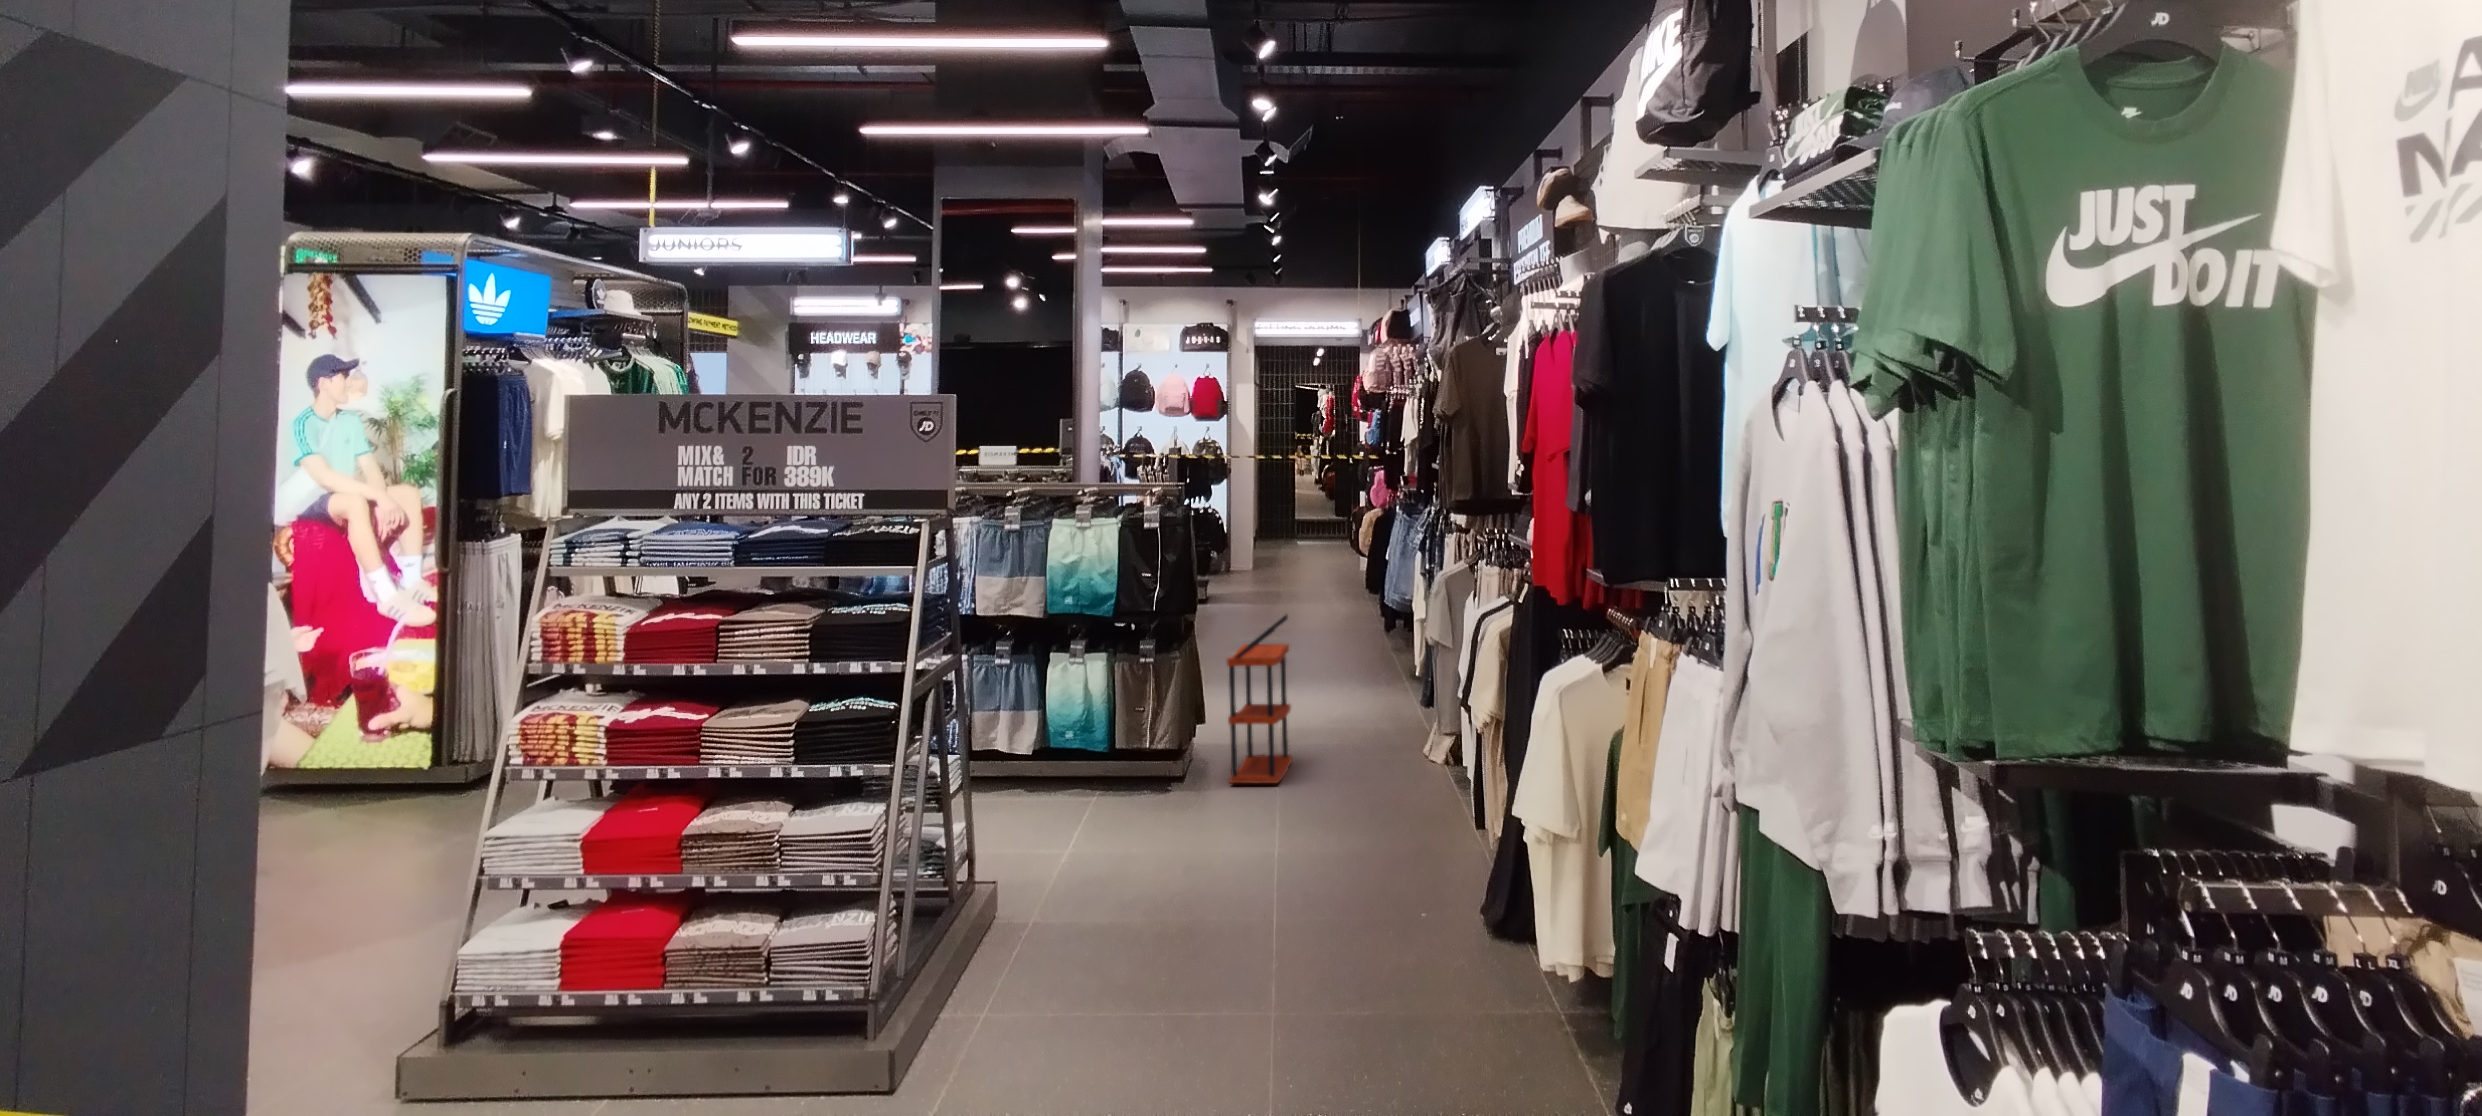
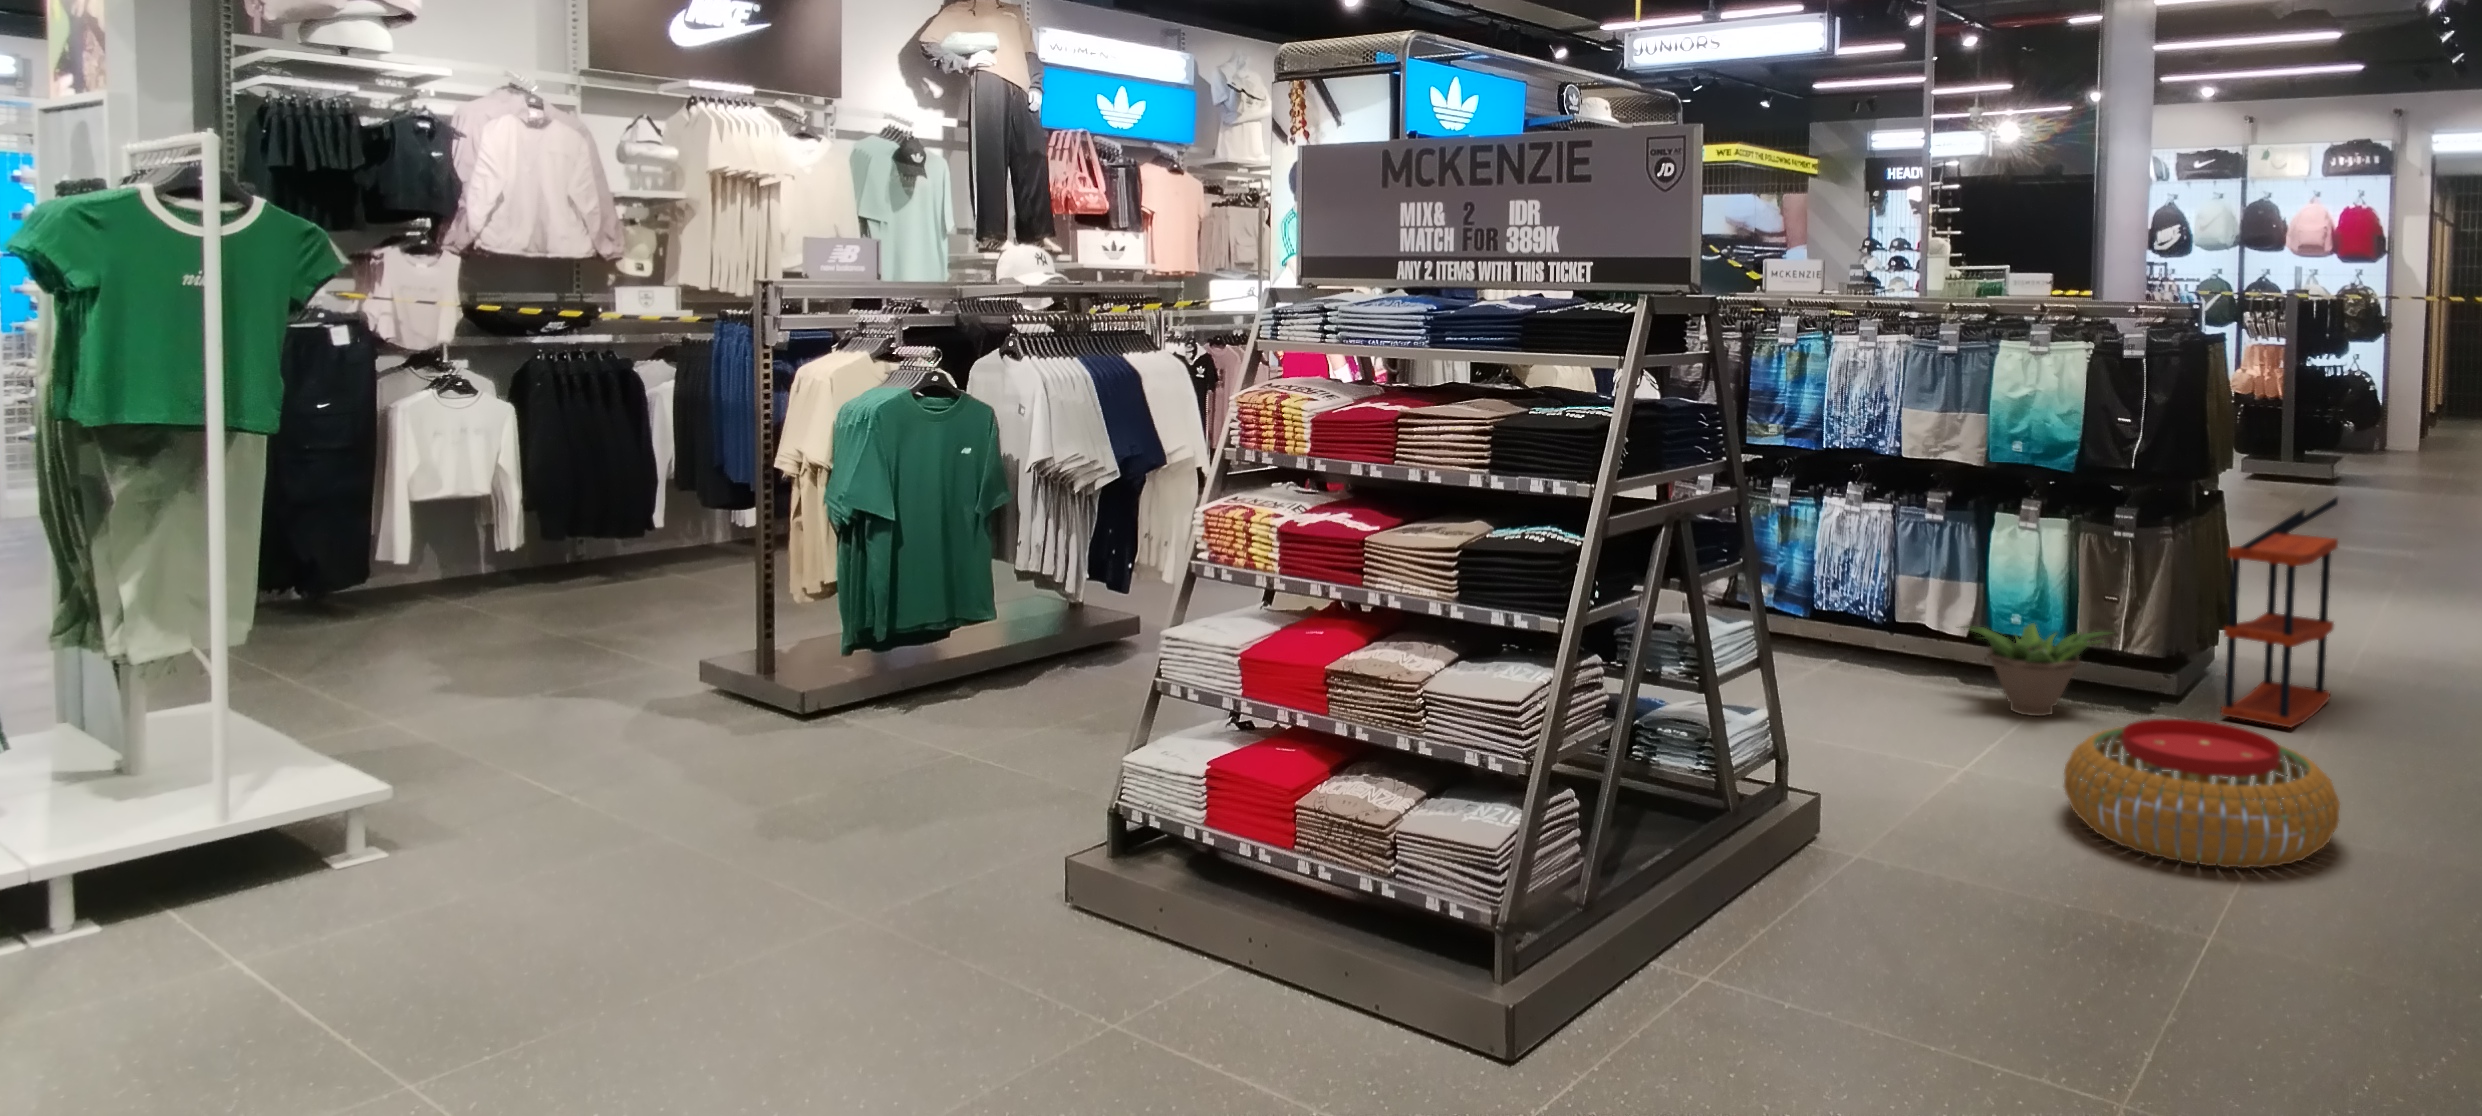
decorative plant: none [1035,733,1154,808] -> present [1964,624,2109,716]
pouf: none [1162,780,1340,876] -> present [2064,719,2340,868]

